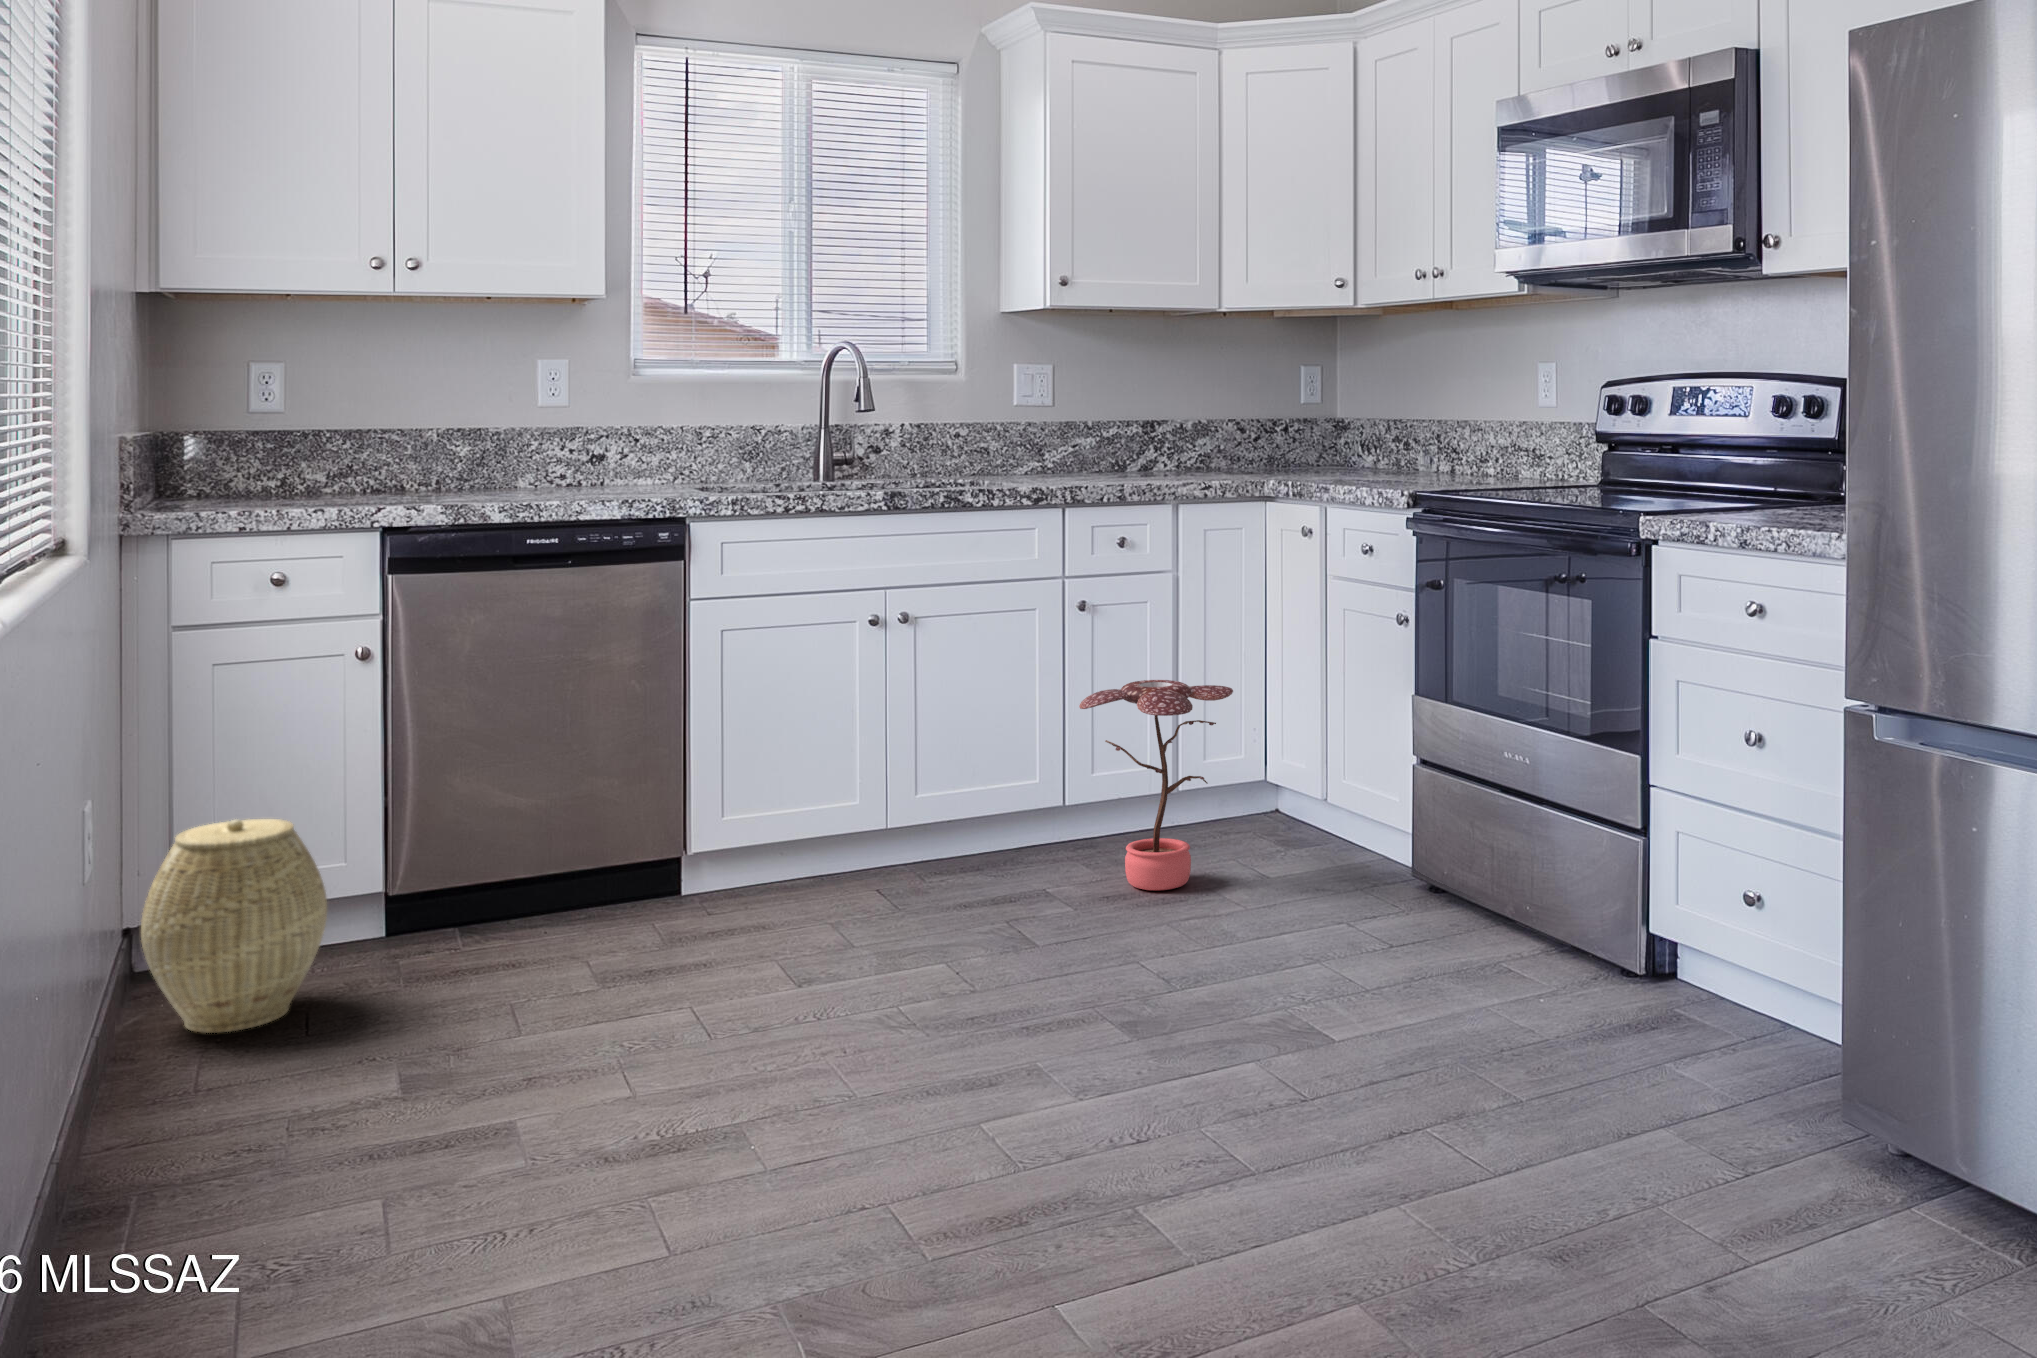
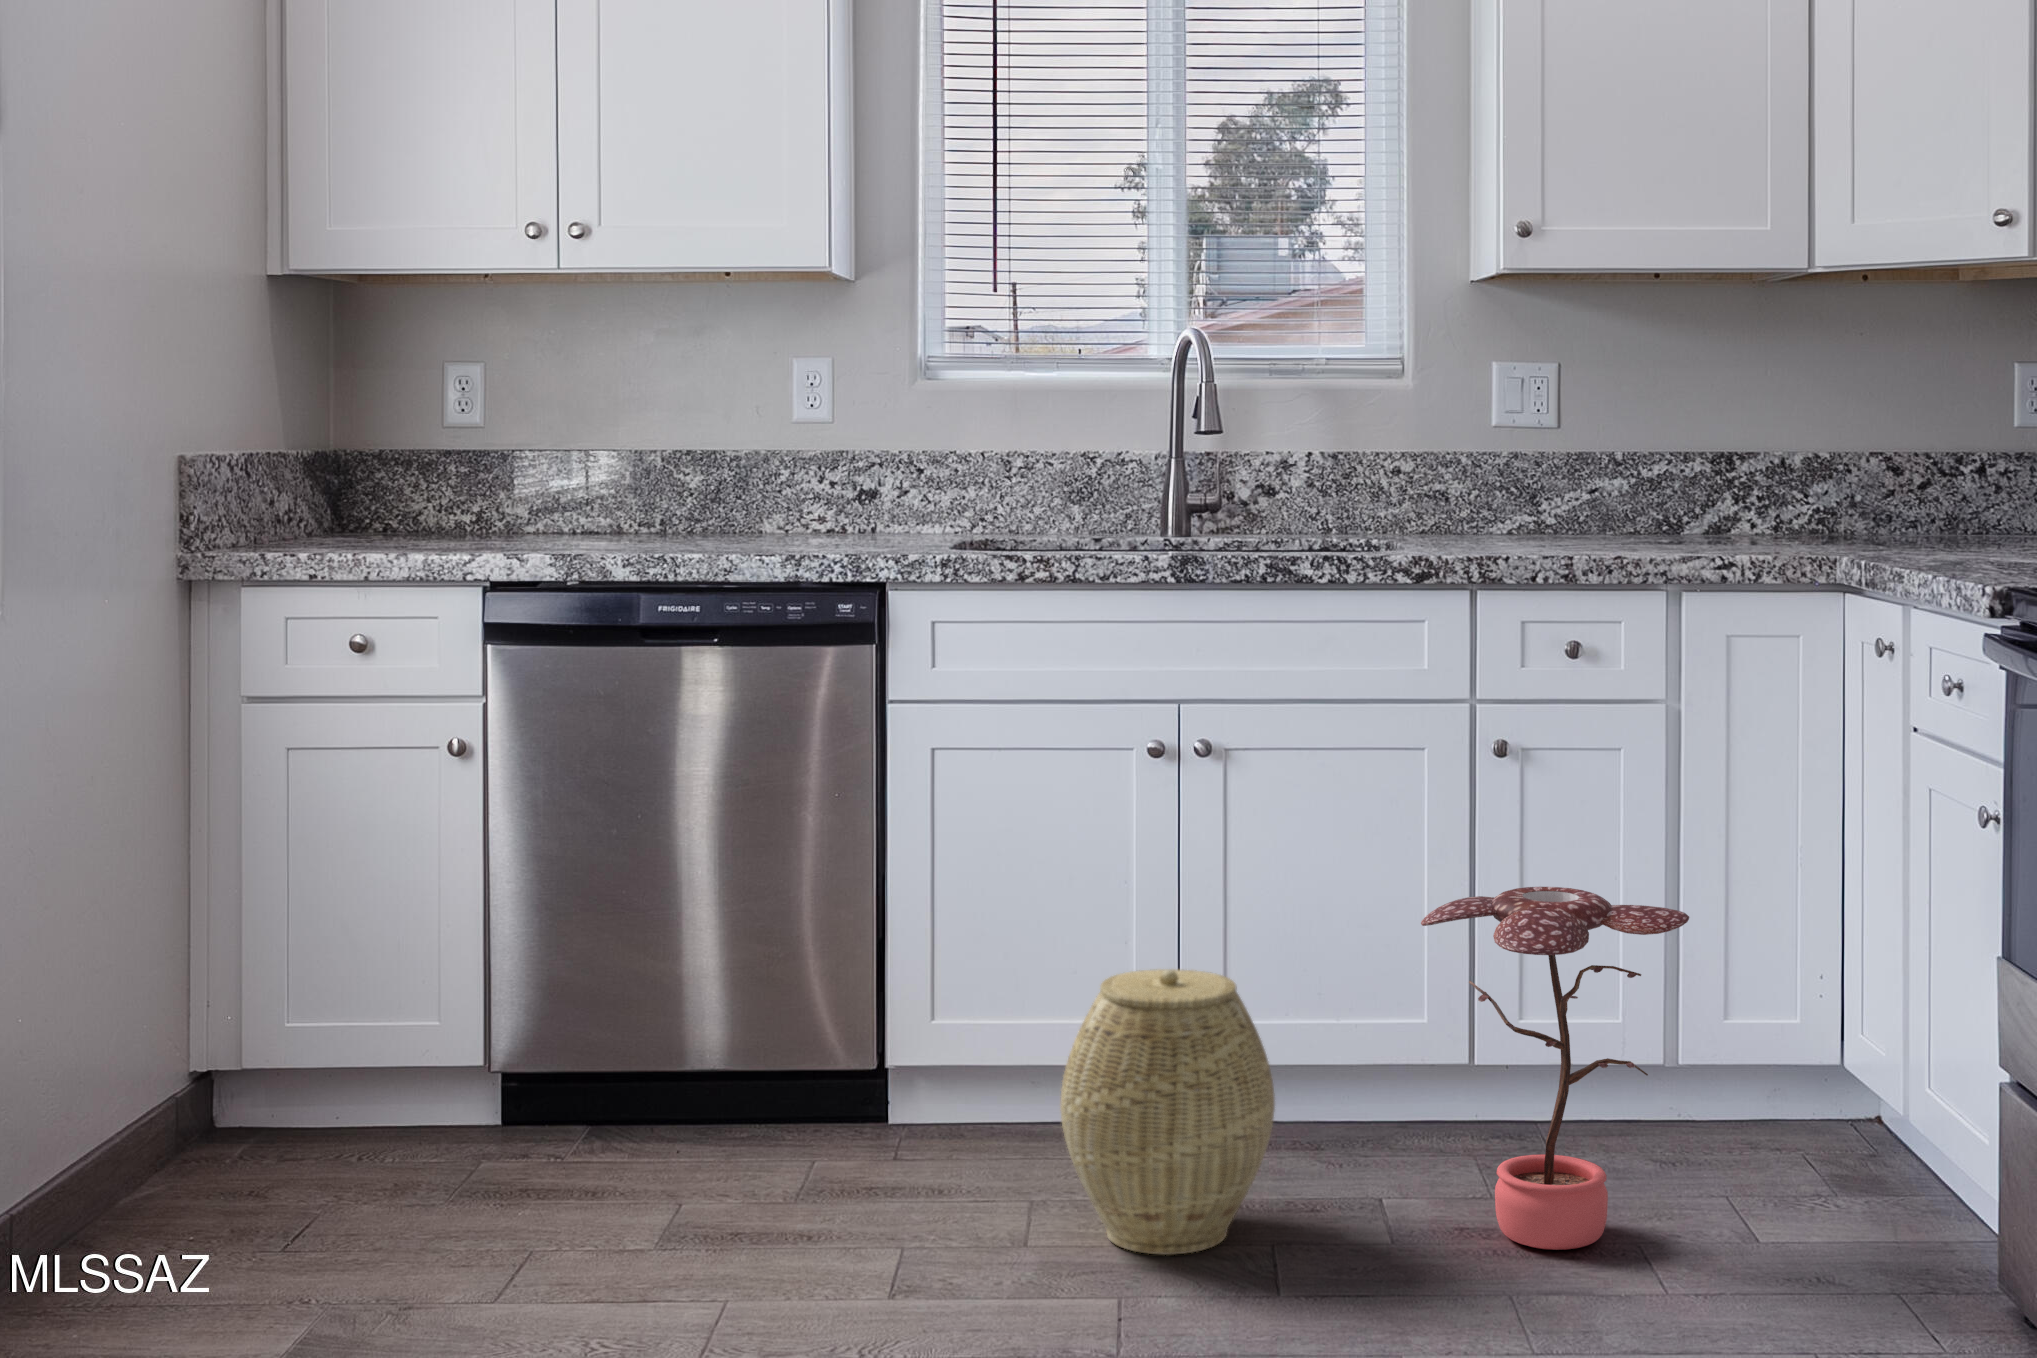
woven basket: present [141,819,327,1033] -> present [1060,969,1275,1255]

